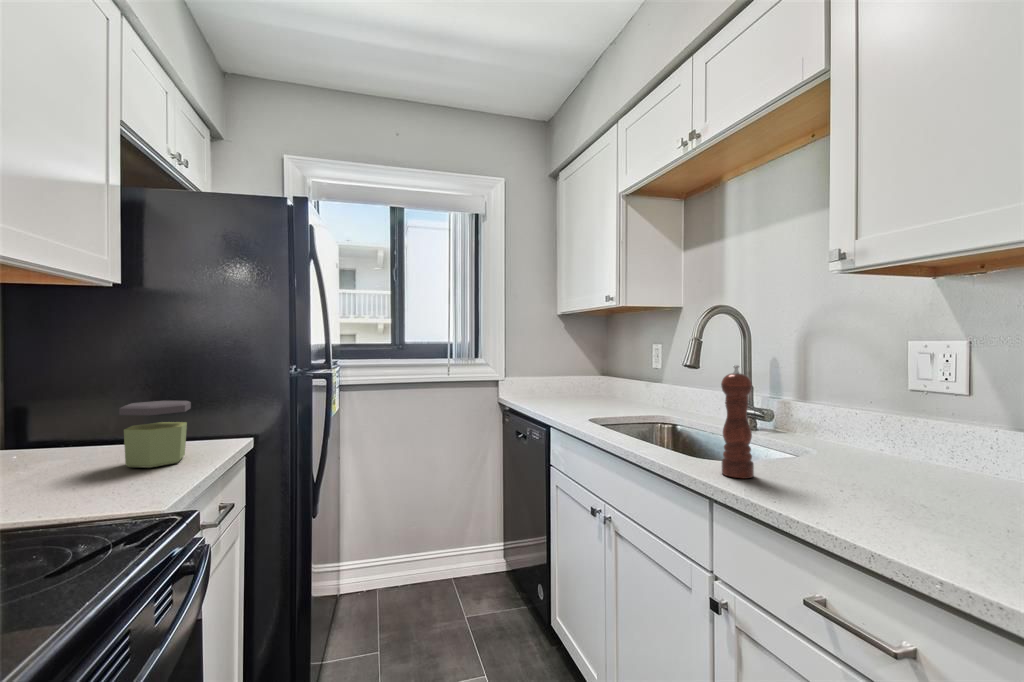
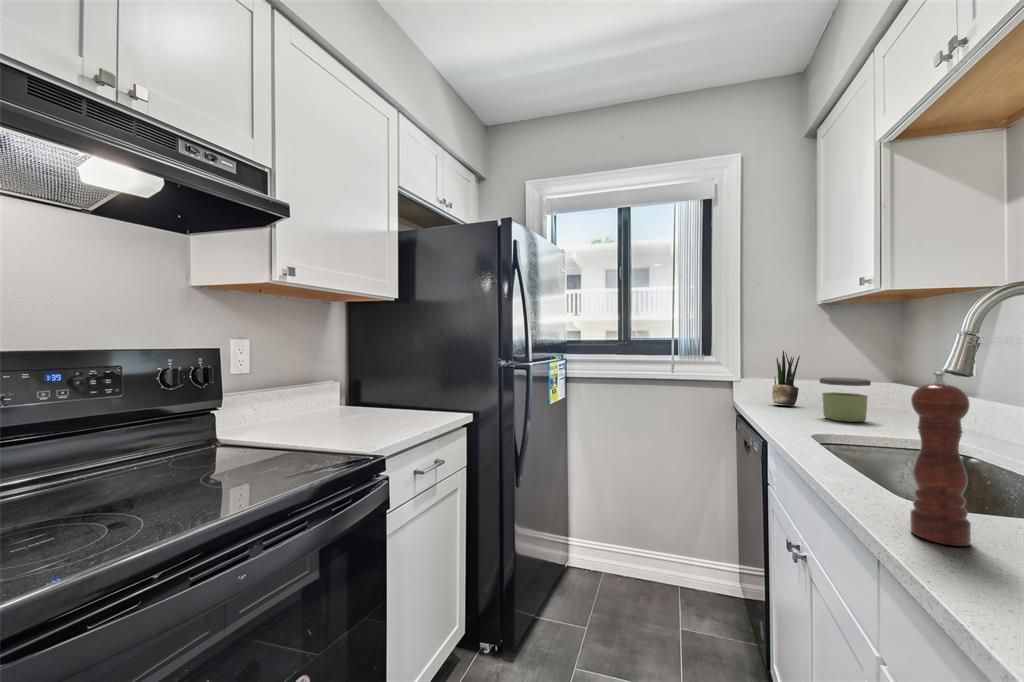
potted plant: none [532,351,551,397] -> present [772,351,800,405]
jar: present [119,401,191,468] -> present [820,377,871,422]

